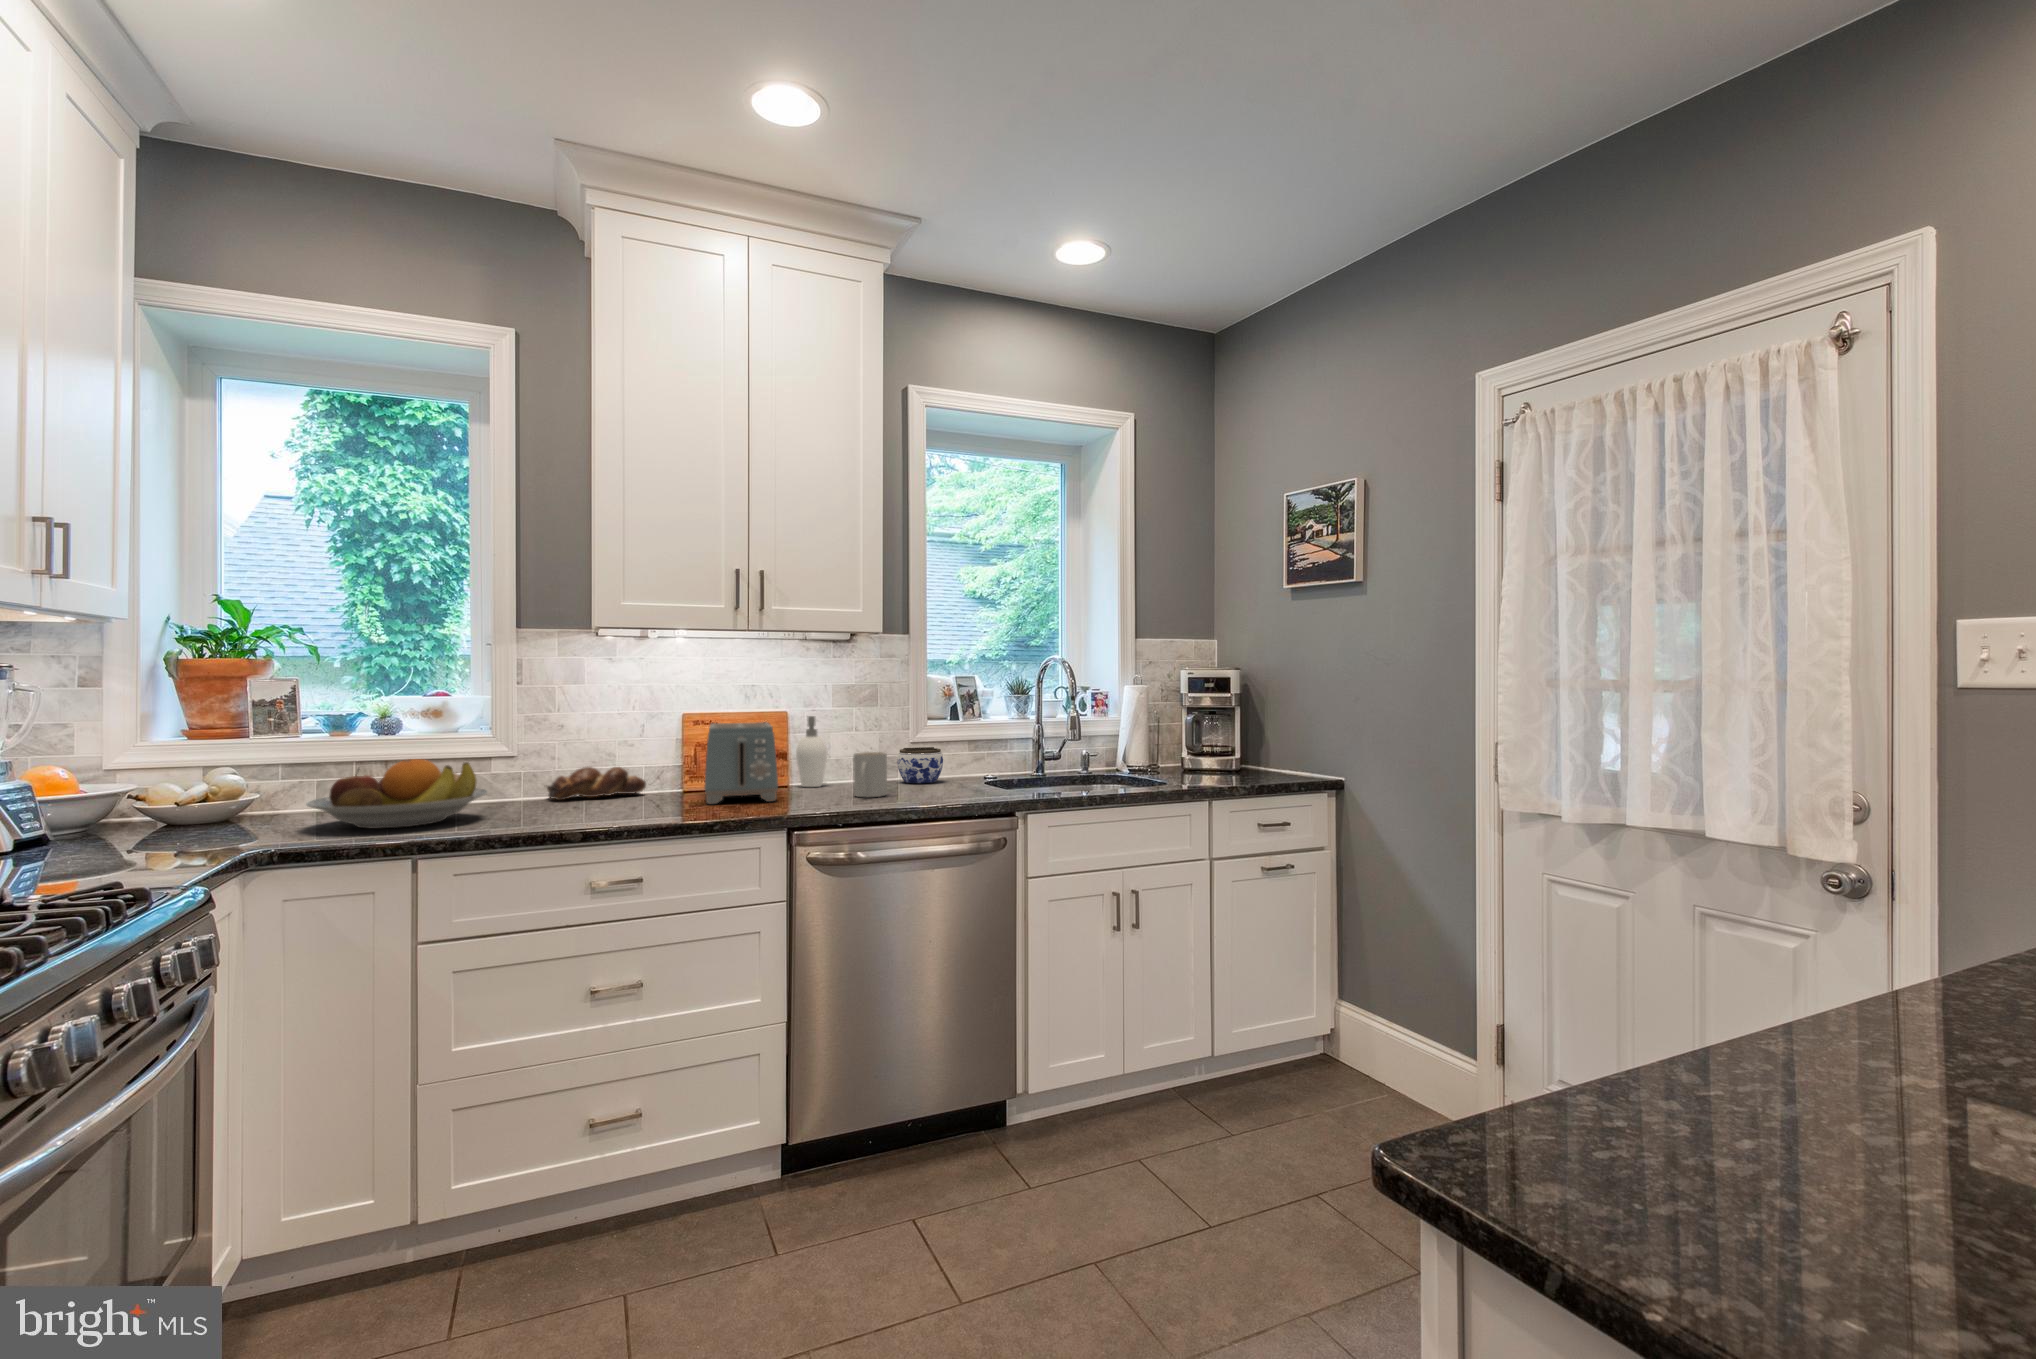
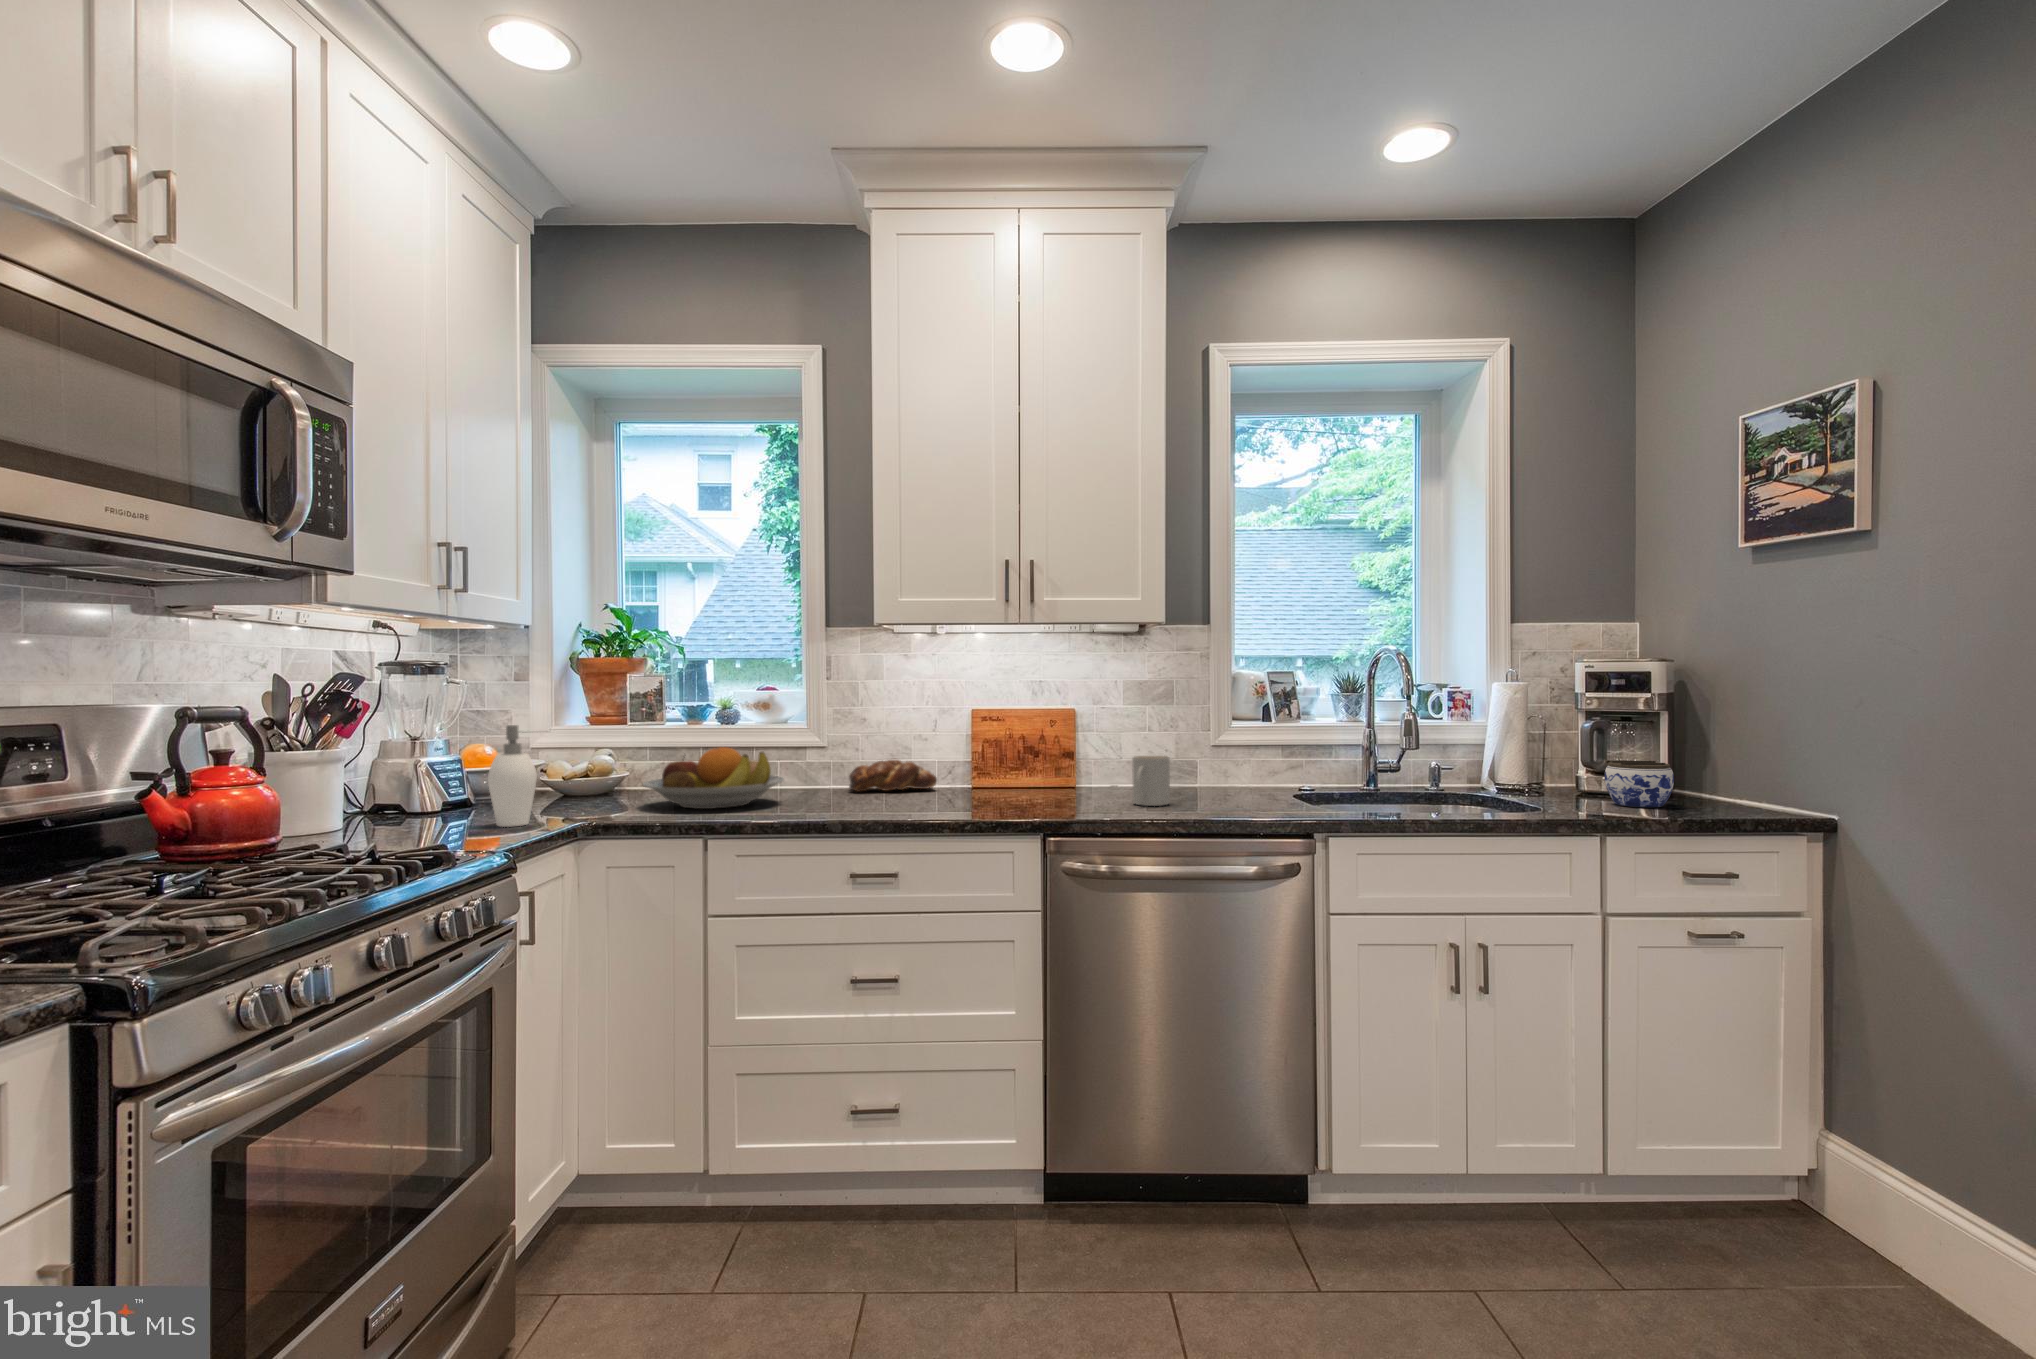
soap dispenser: present [796,716,827,787] -> present [488,725,537,827]
toaster: present [705,722,778,804] -> none [976,720,1059,804]
jar: present [897,747,943,784] -> present [1605,761,1674,807]

